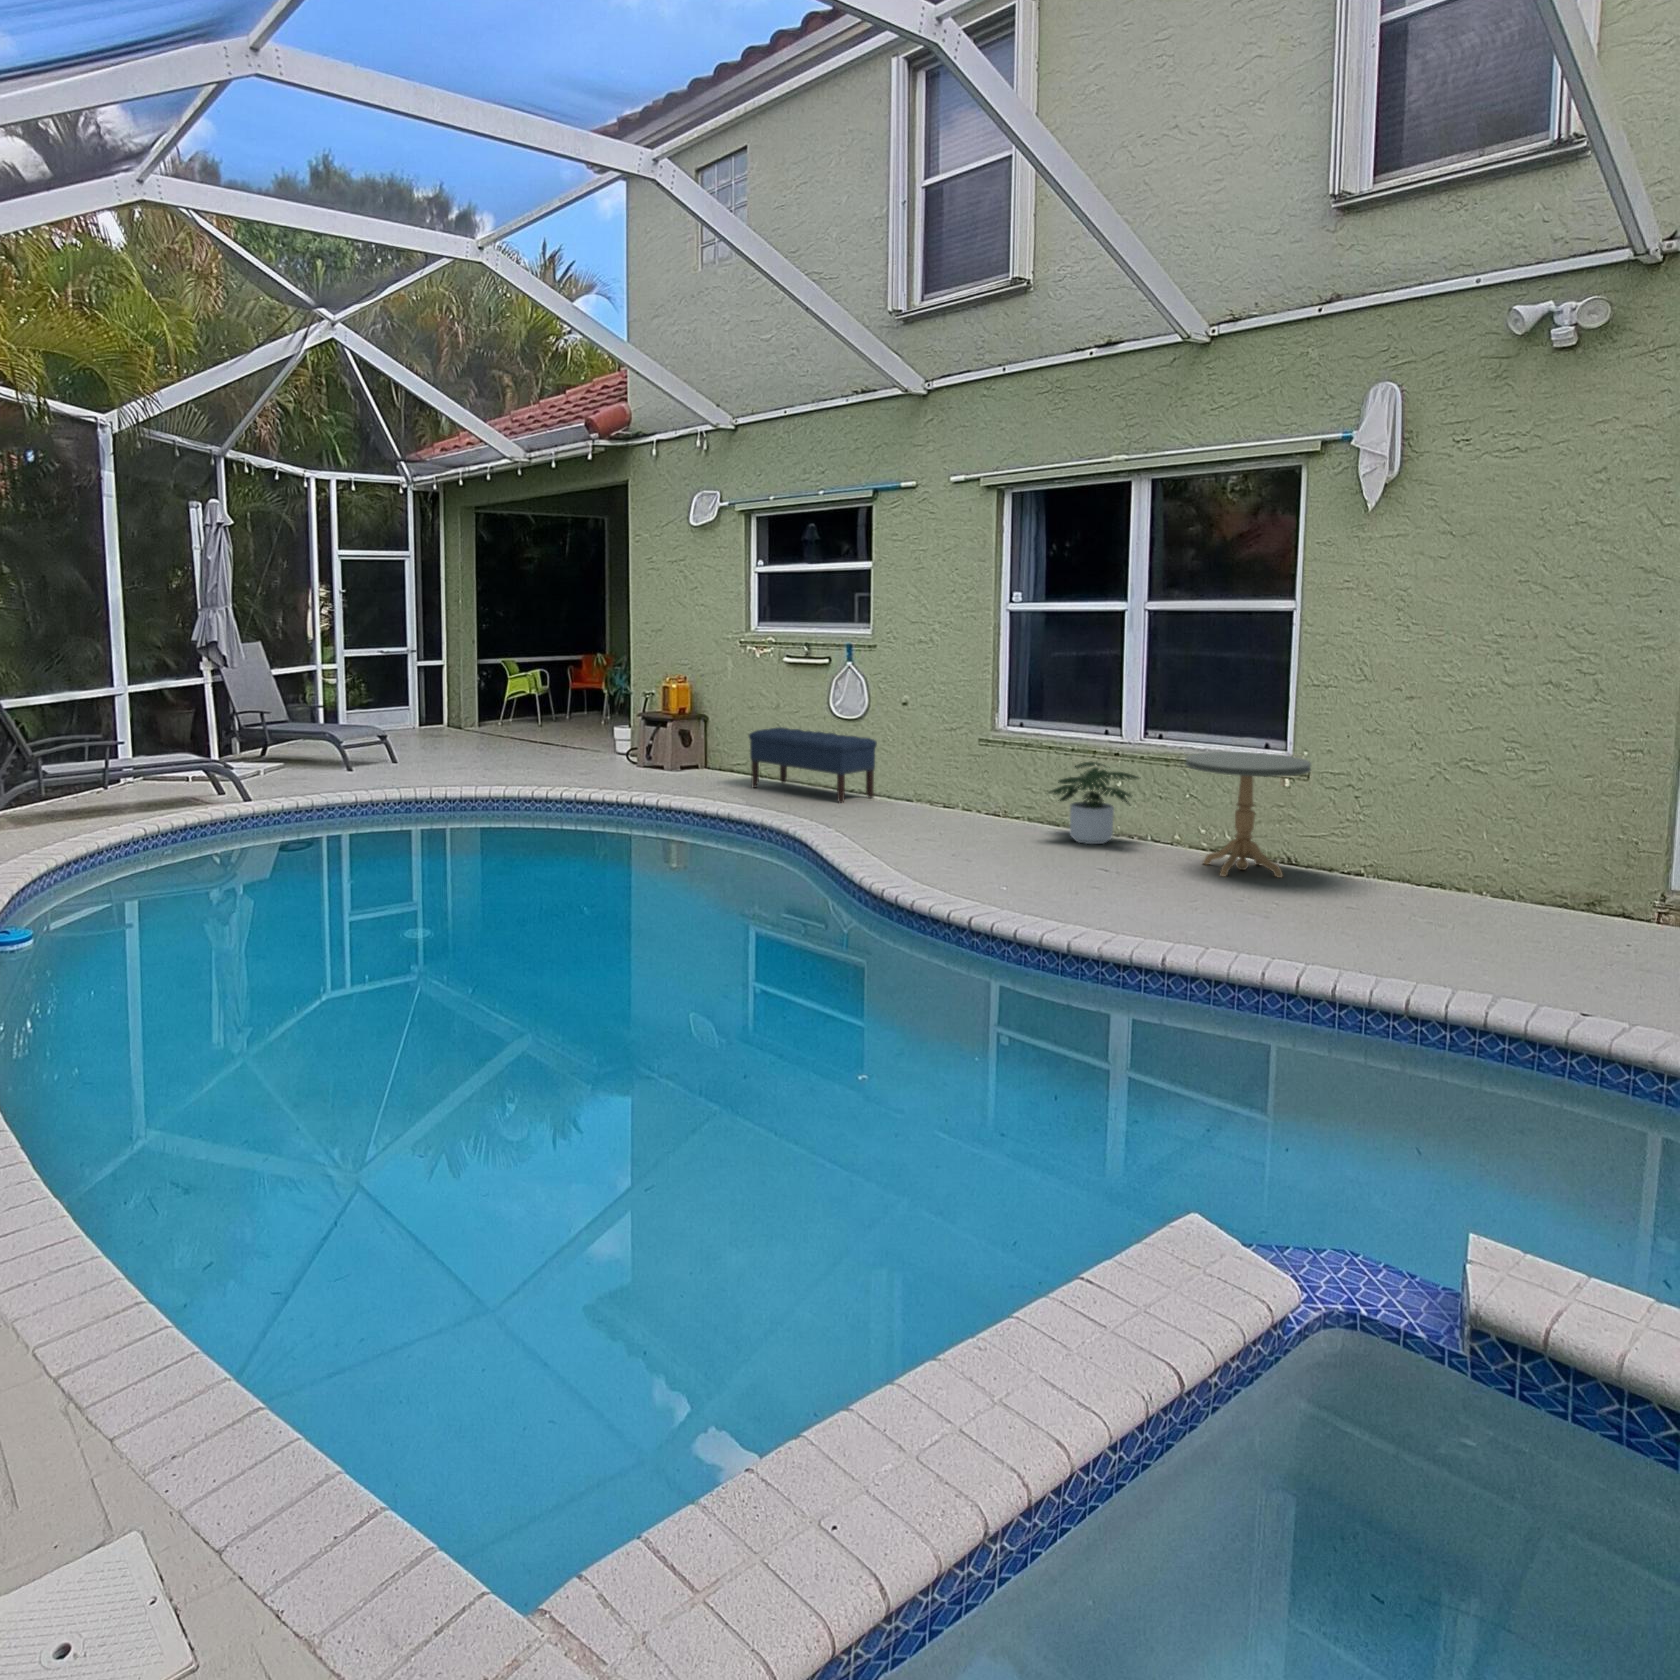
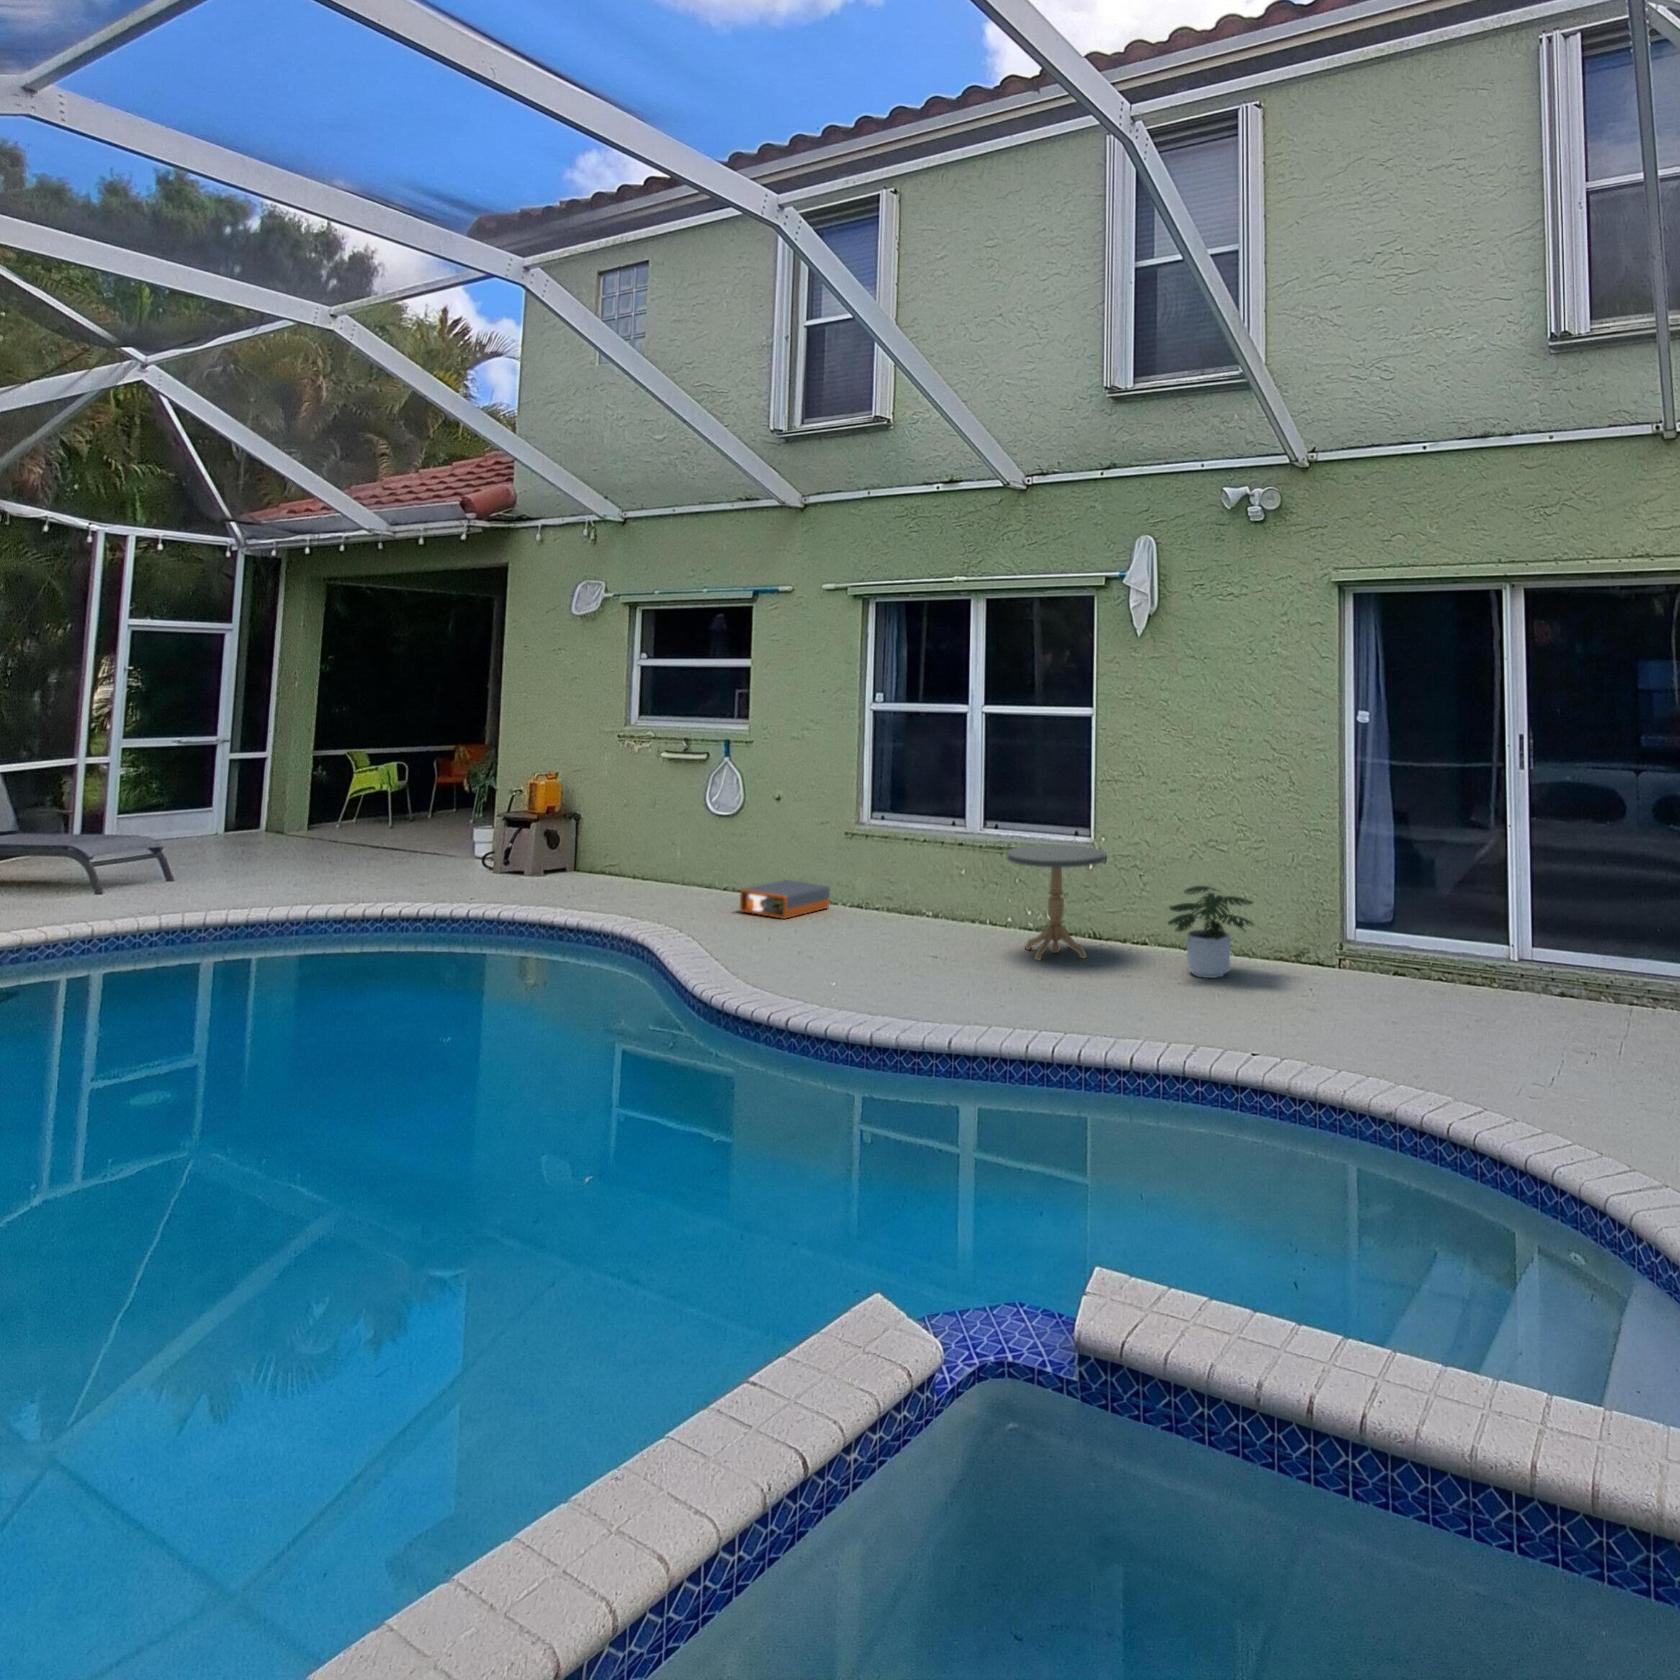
bench: present [749,727,877,803] -> none [618,825,750,904]
potted plant: present [1048,762,1138,844] -> present [1168,886,1253,978]
storage box: none [874,783,965,821] -> present [740,880,830,919]

